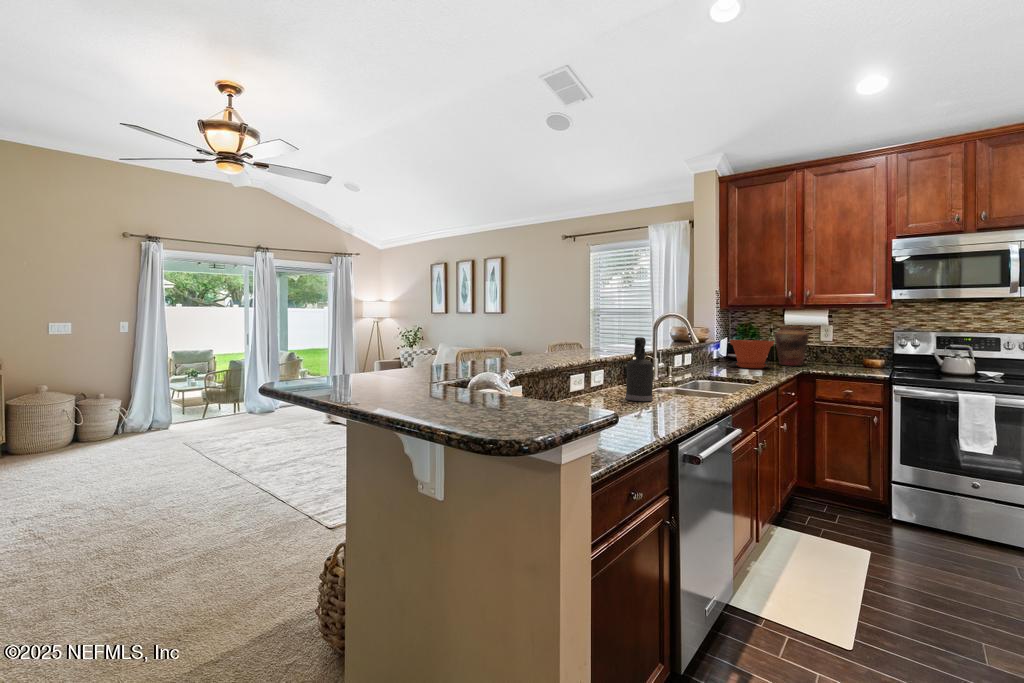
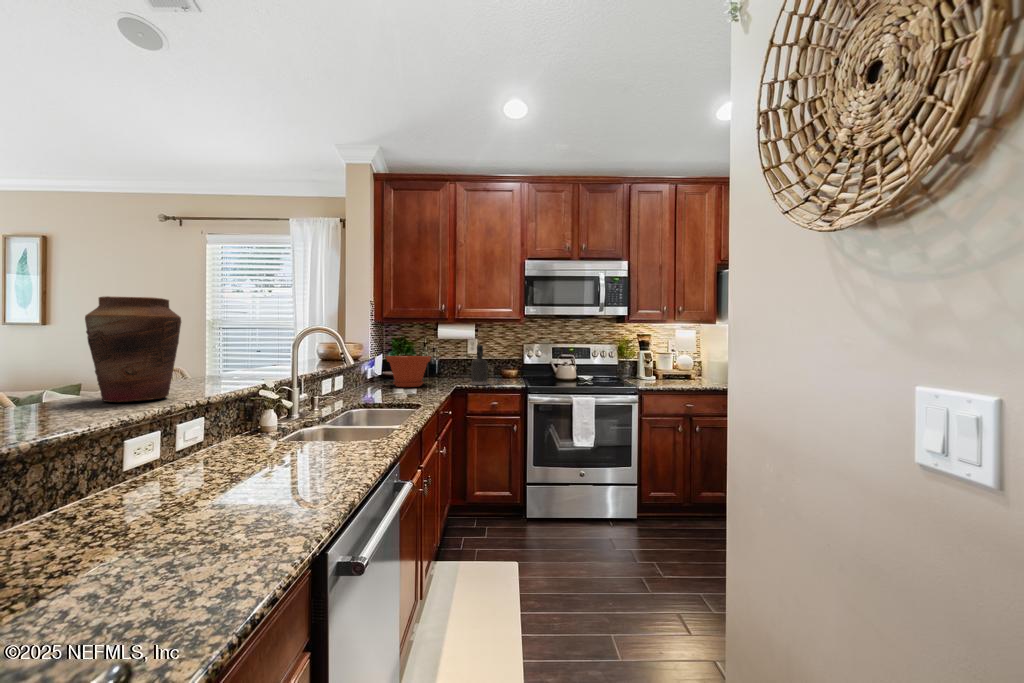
vase: present [775,327,809,366] -> present [85,296,181,402]
spray bottle: present [626,337,653,401] -> present [471,345,488,385]

